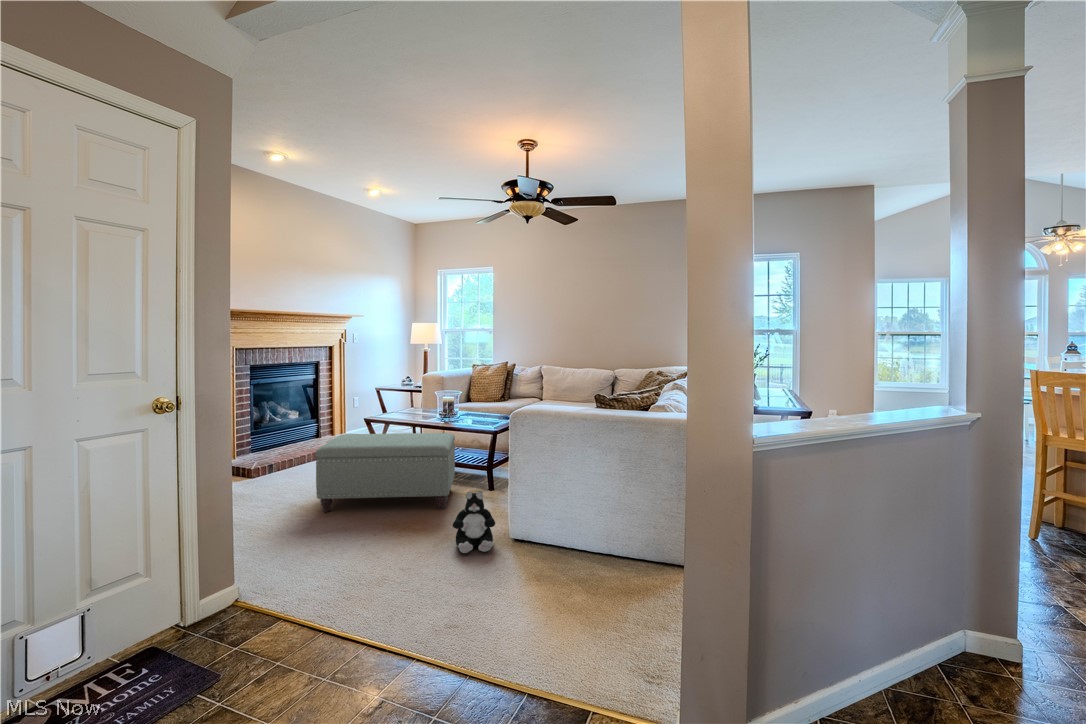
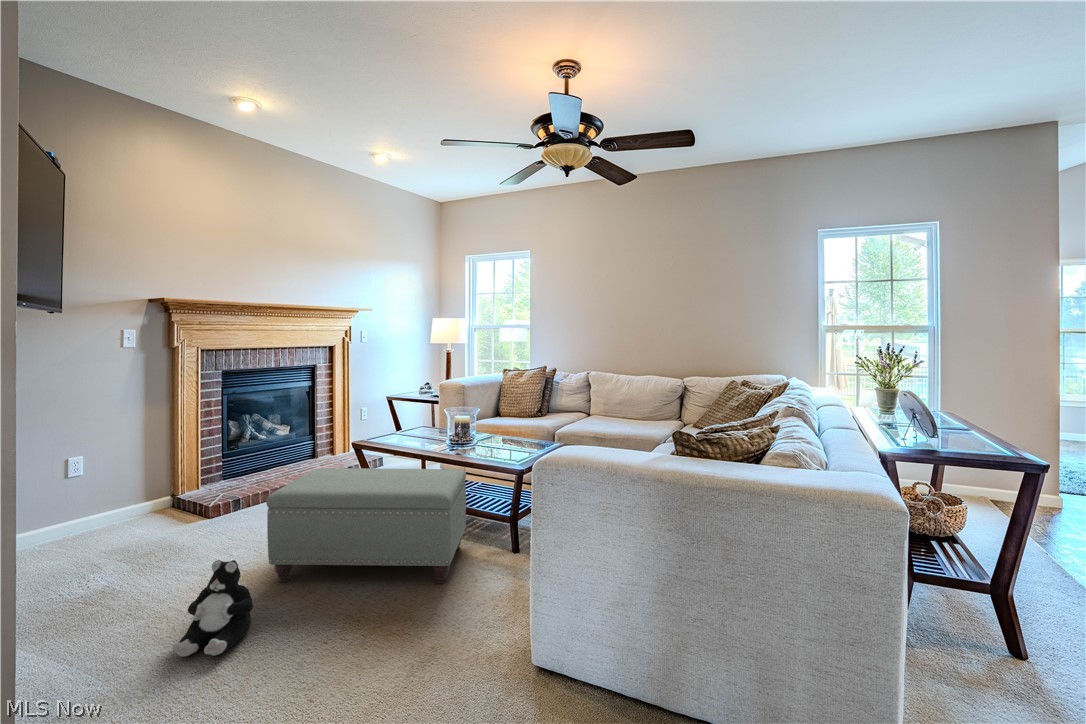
plush toy: present [453,491,495,553] -> present [173,560,253,657]

